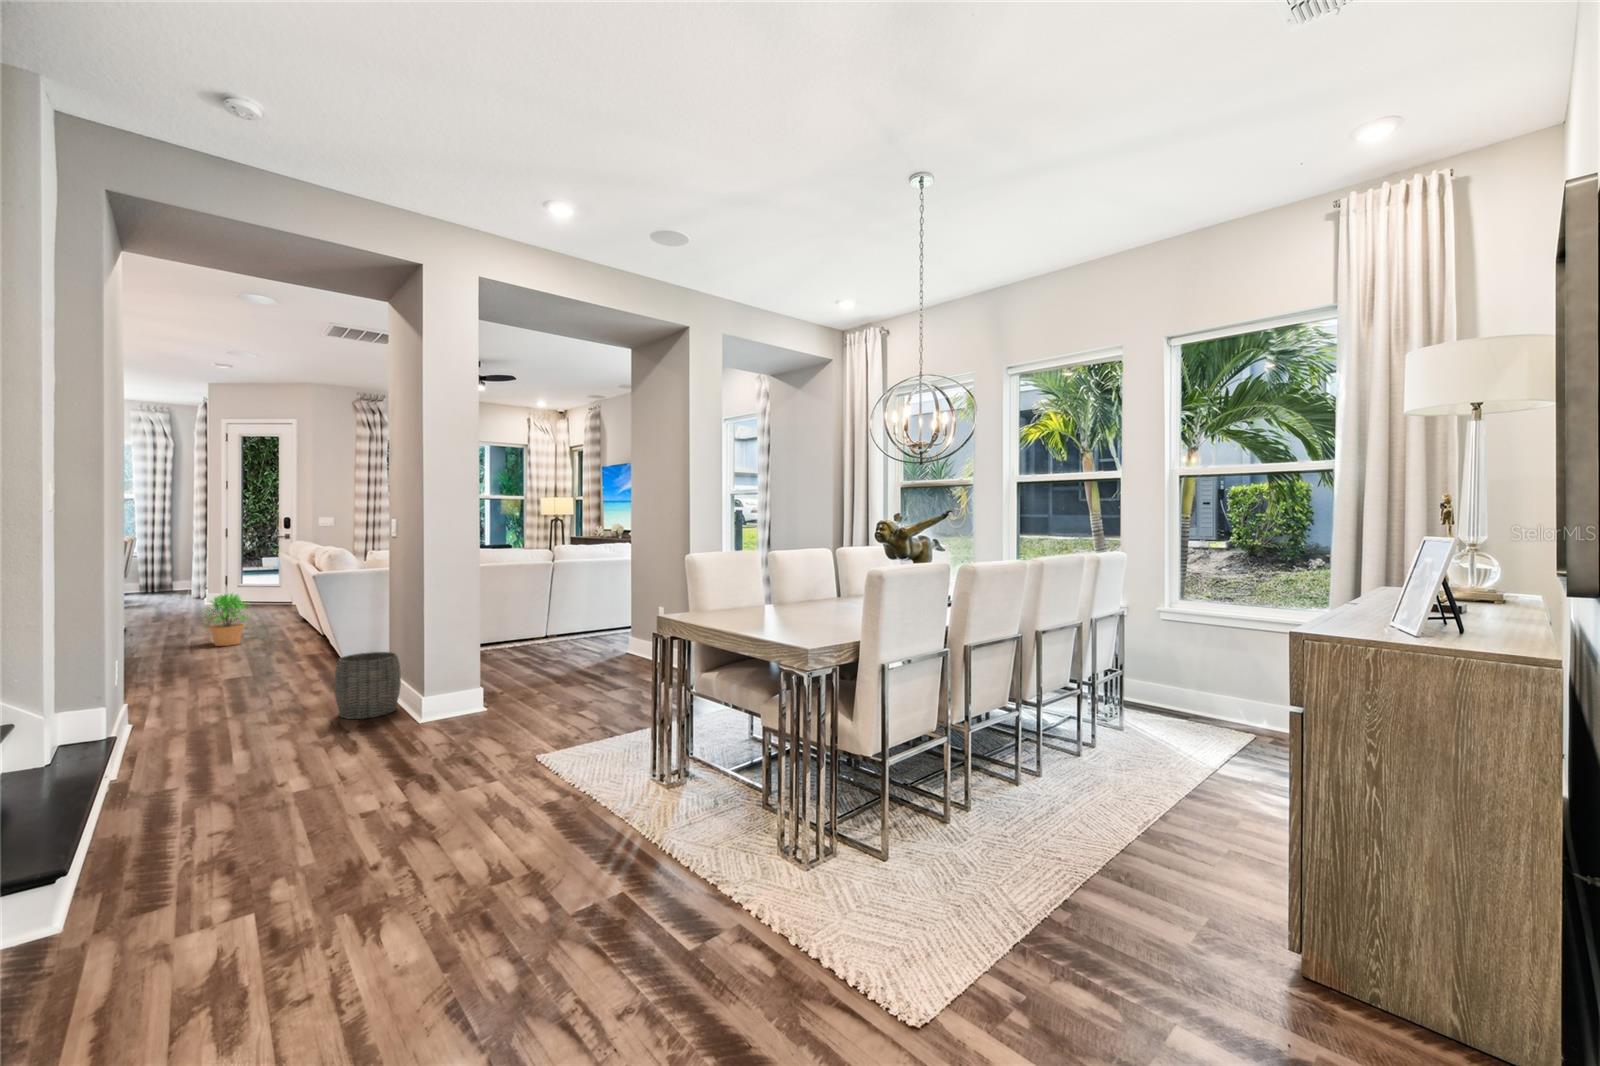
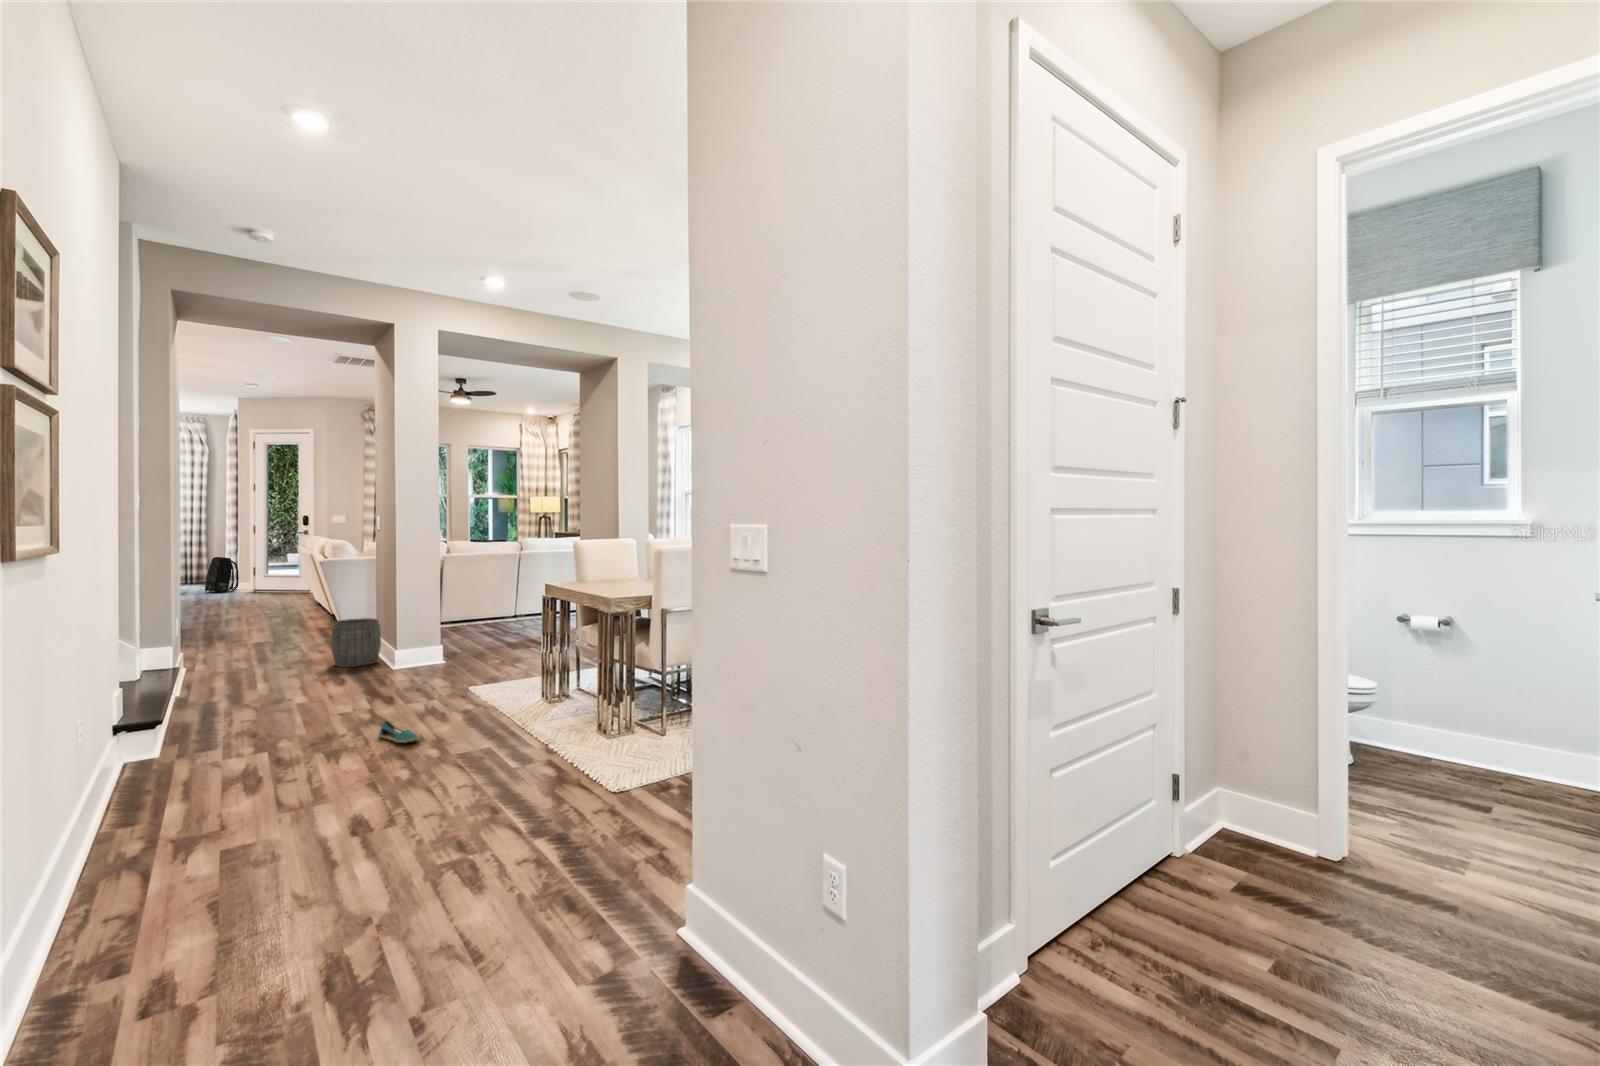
backpack: none [167,564,208,604] -> present [205,557,239,592]
potted plant: present [204,594,246,646] -> none [232,577,277,622]
shoe: none [435,842,506,887] -> present [378,721,420,743]

